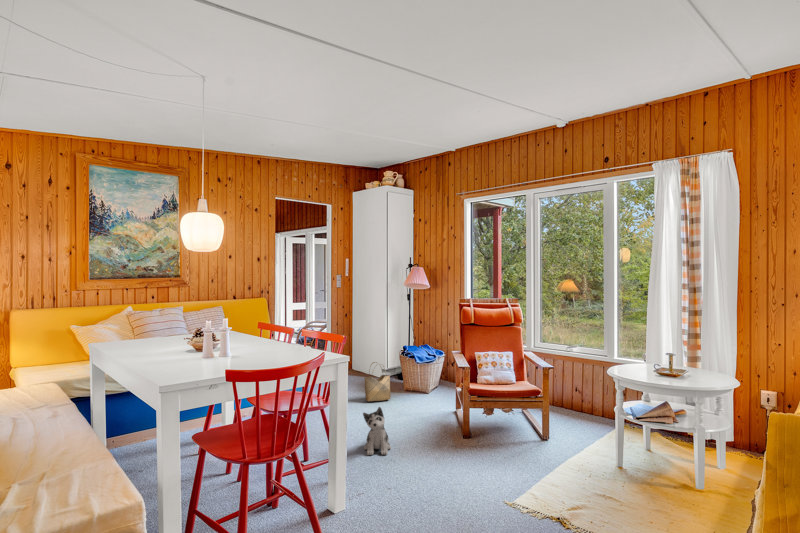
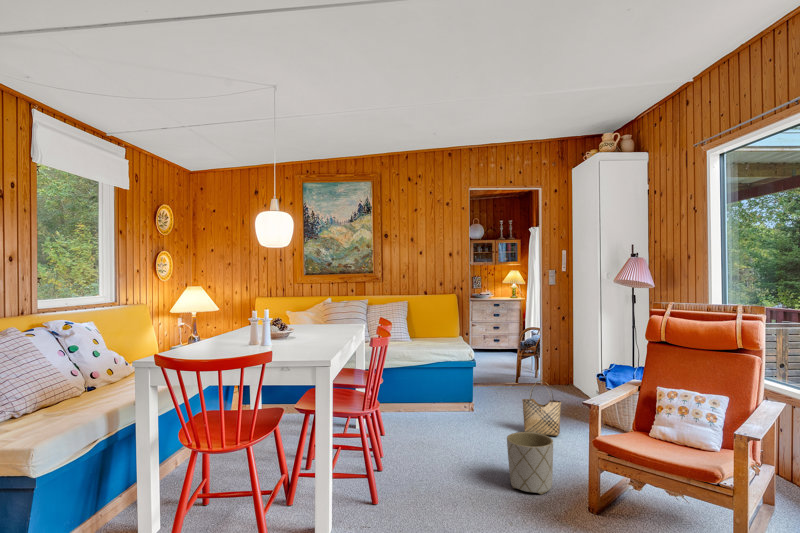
planter: none [399,395,429,433] -> present [507,432,553,495]
plush toy: present [363,407,391,455] -> none [419,437,463,509]

